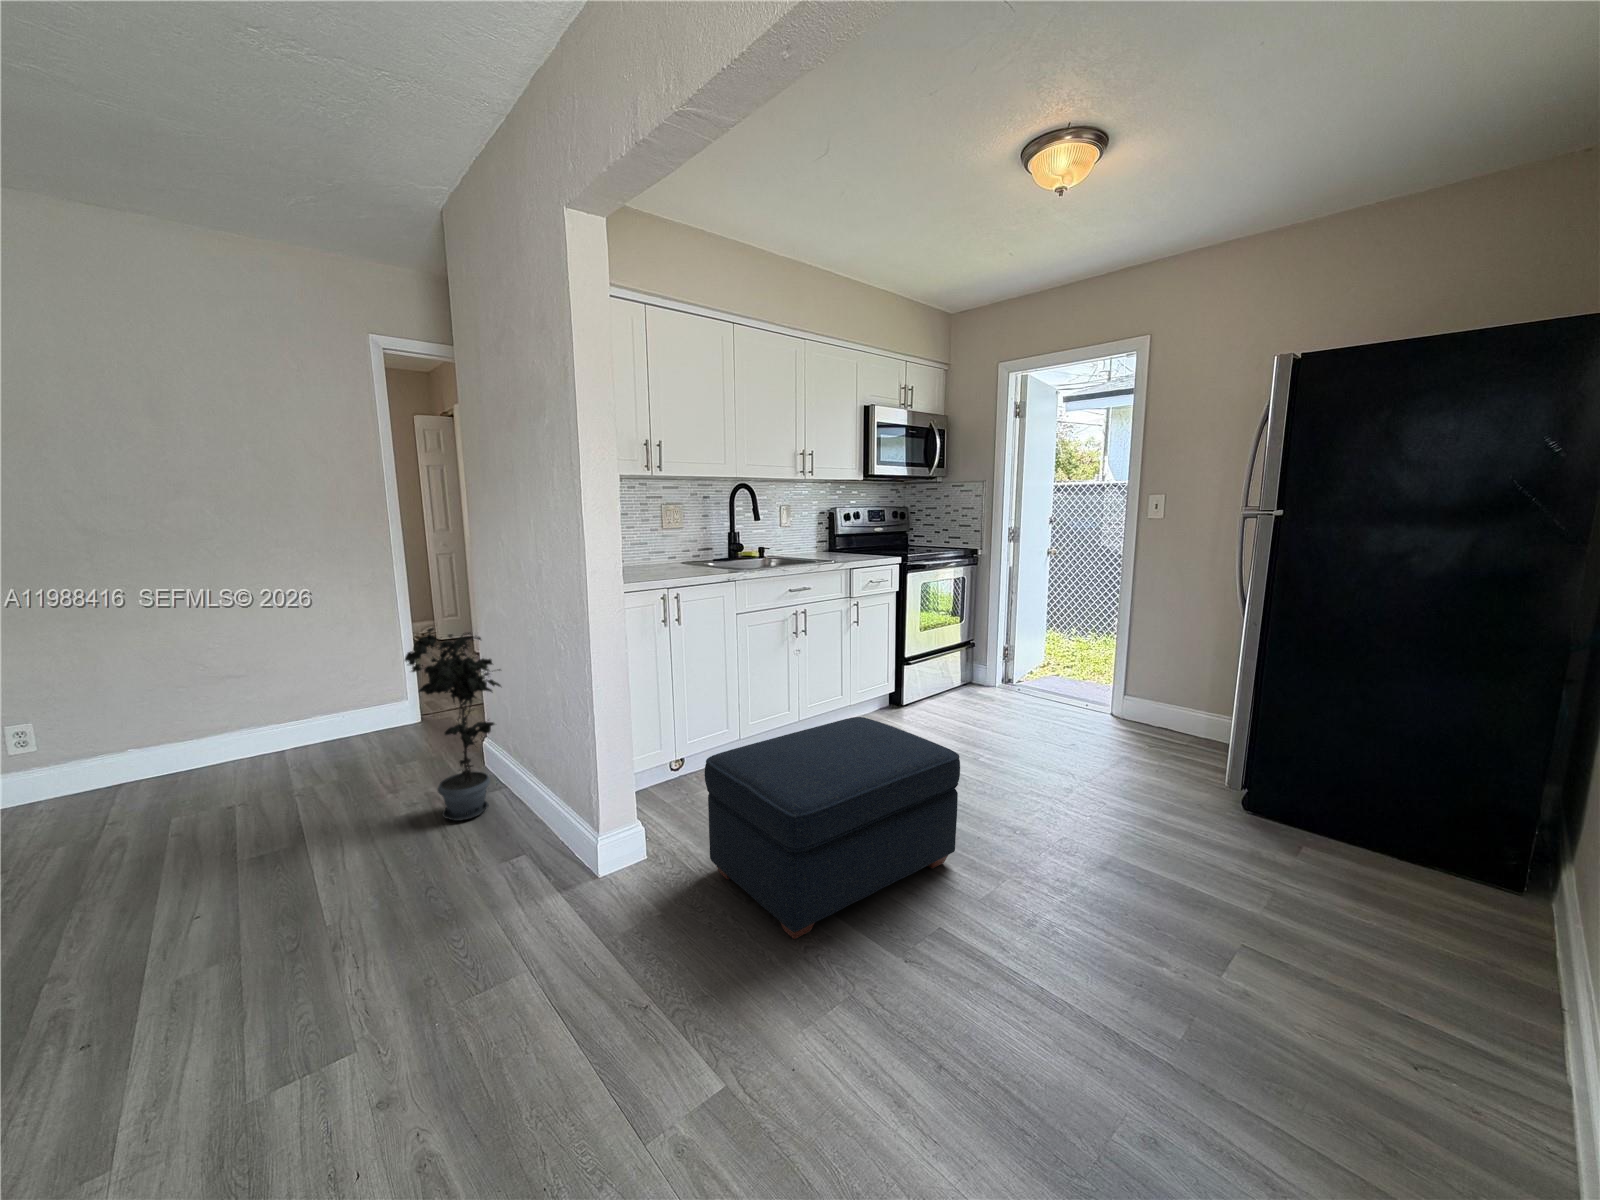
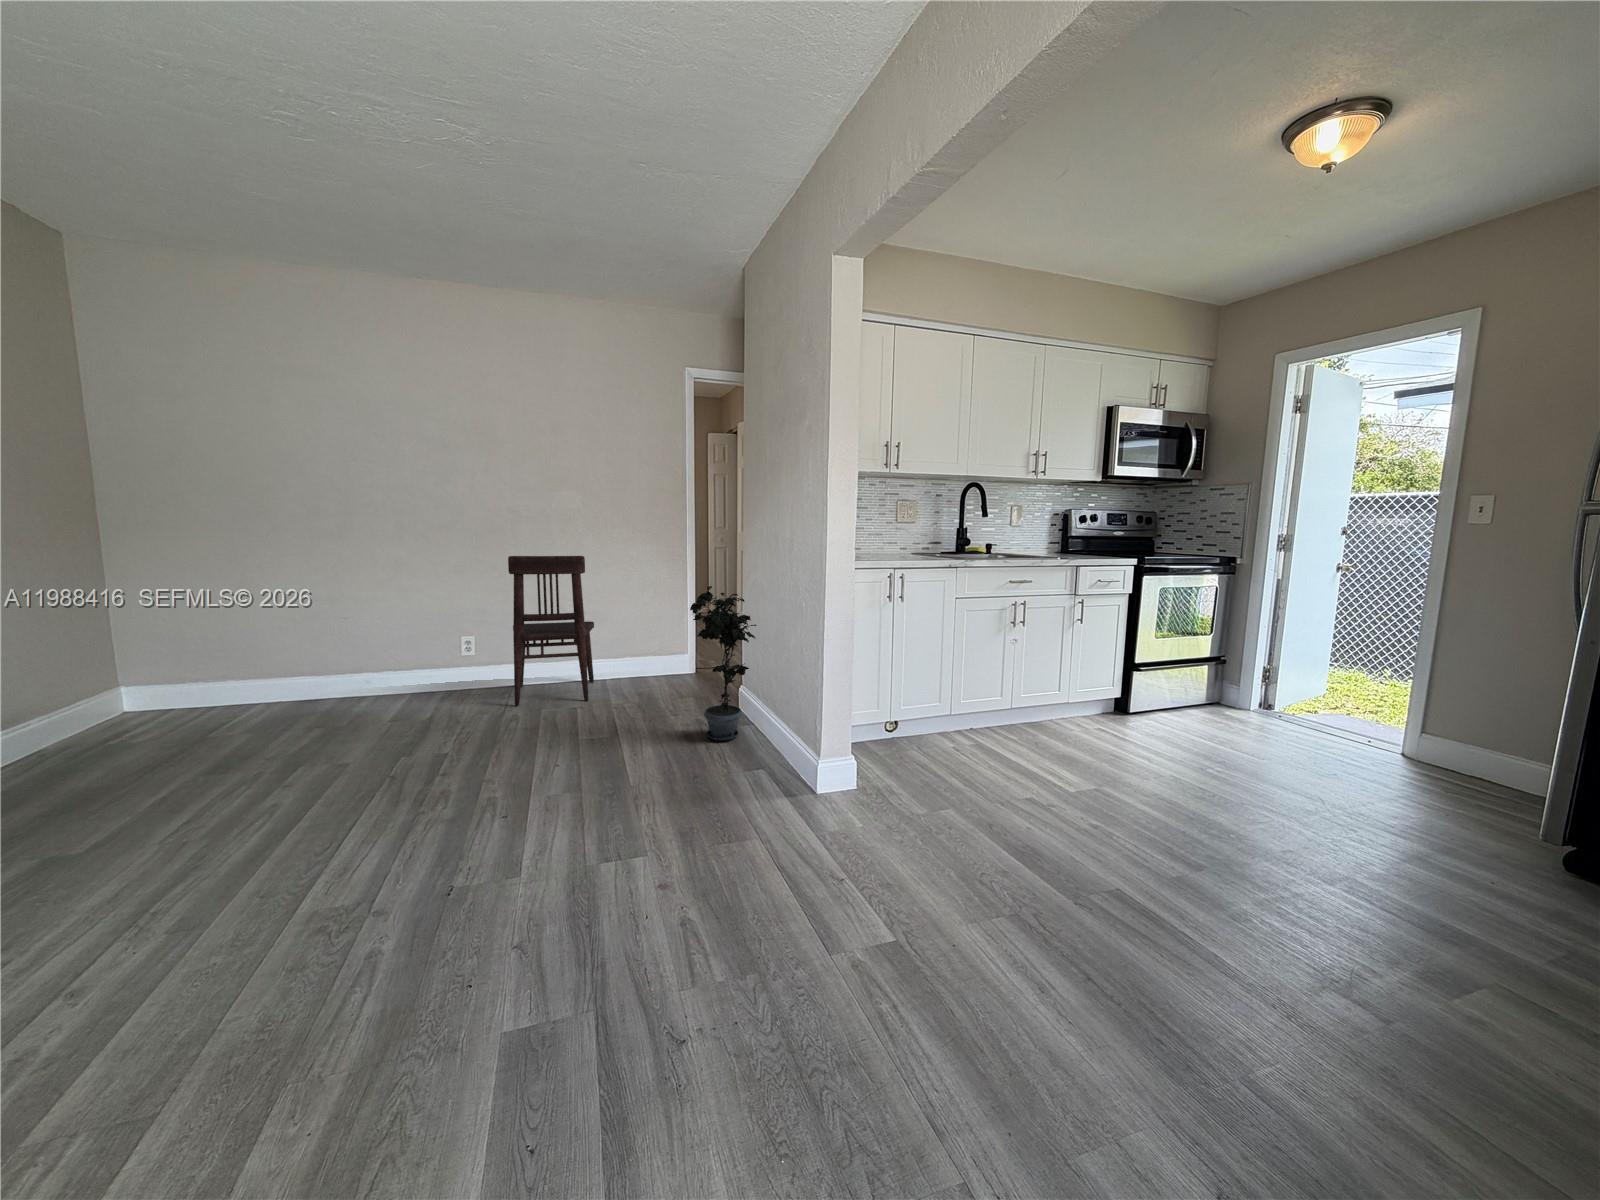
dining chair: none [78,594,257,824] -> present [508,556,594,706]
ottoman: present [704,717,960,939] -> none [908,701,1170,880]

